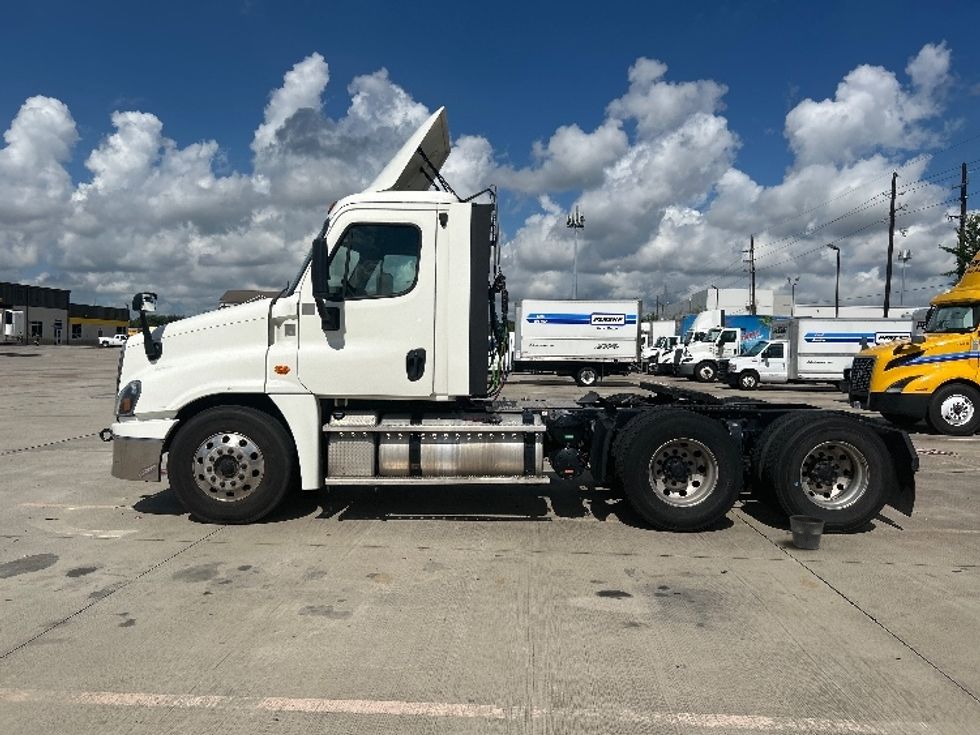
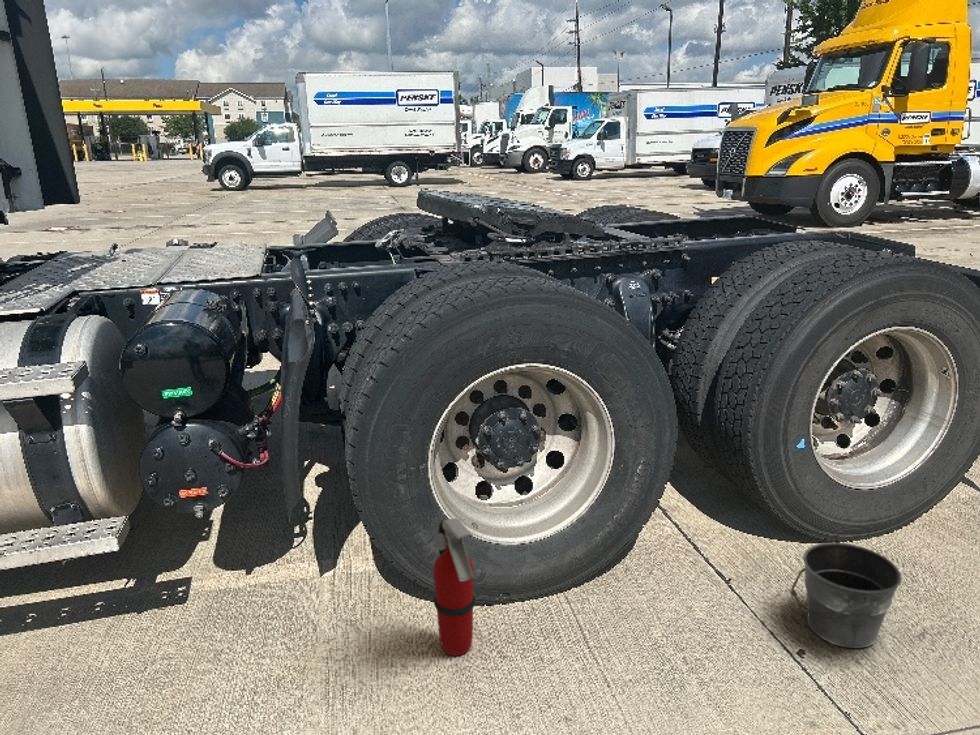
fire extinguisher: none [650,485,667,537] -> present [433,518,476,656]

